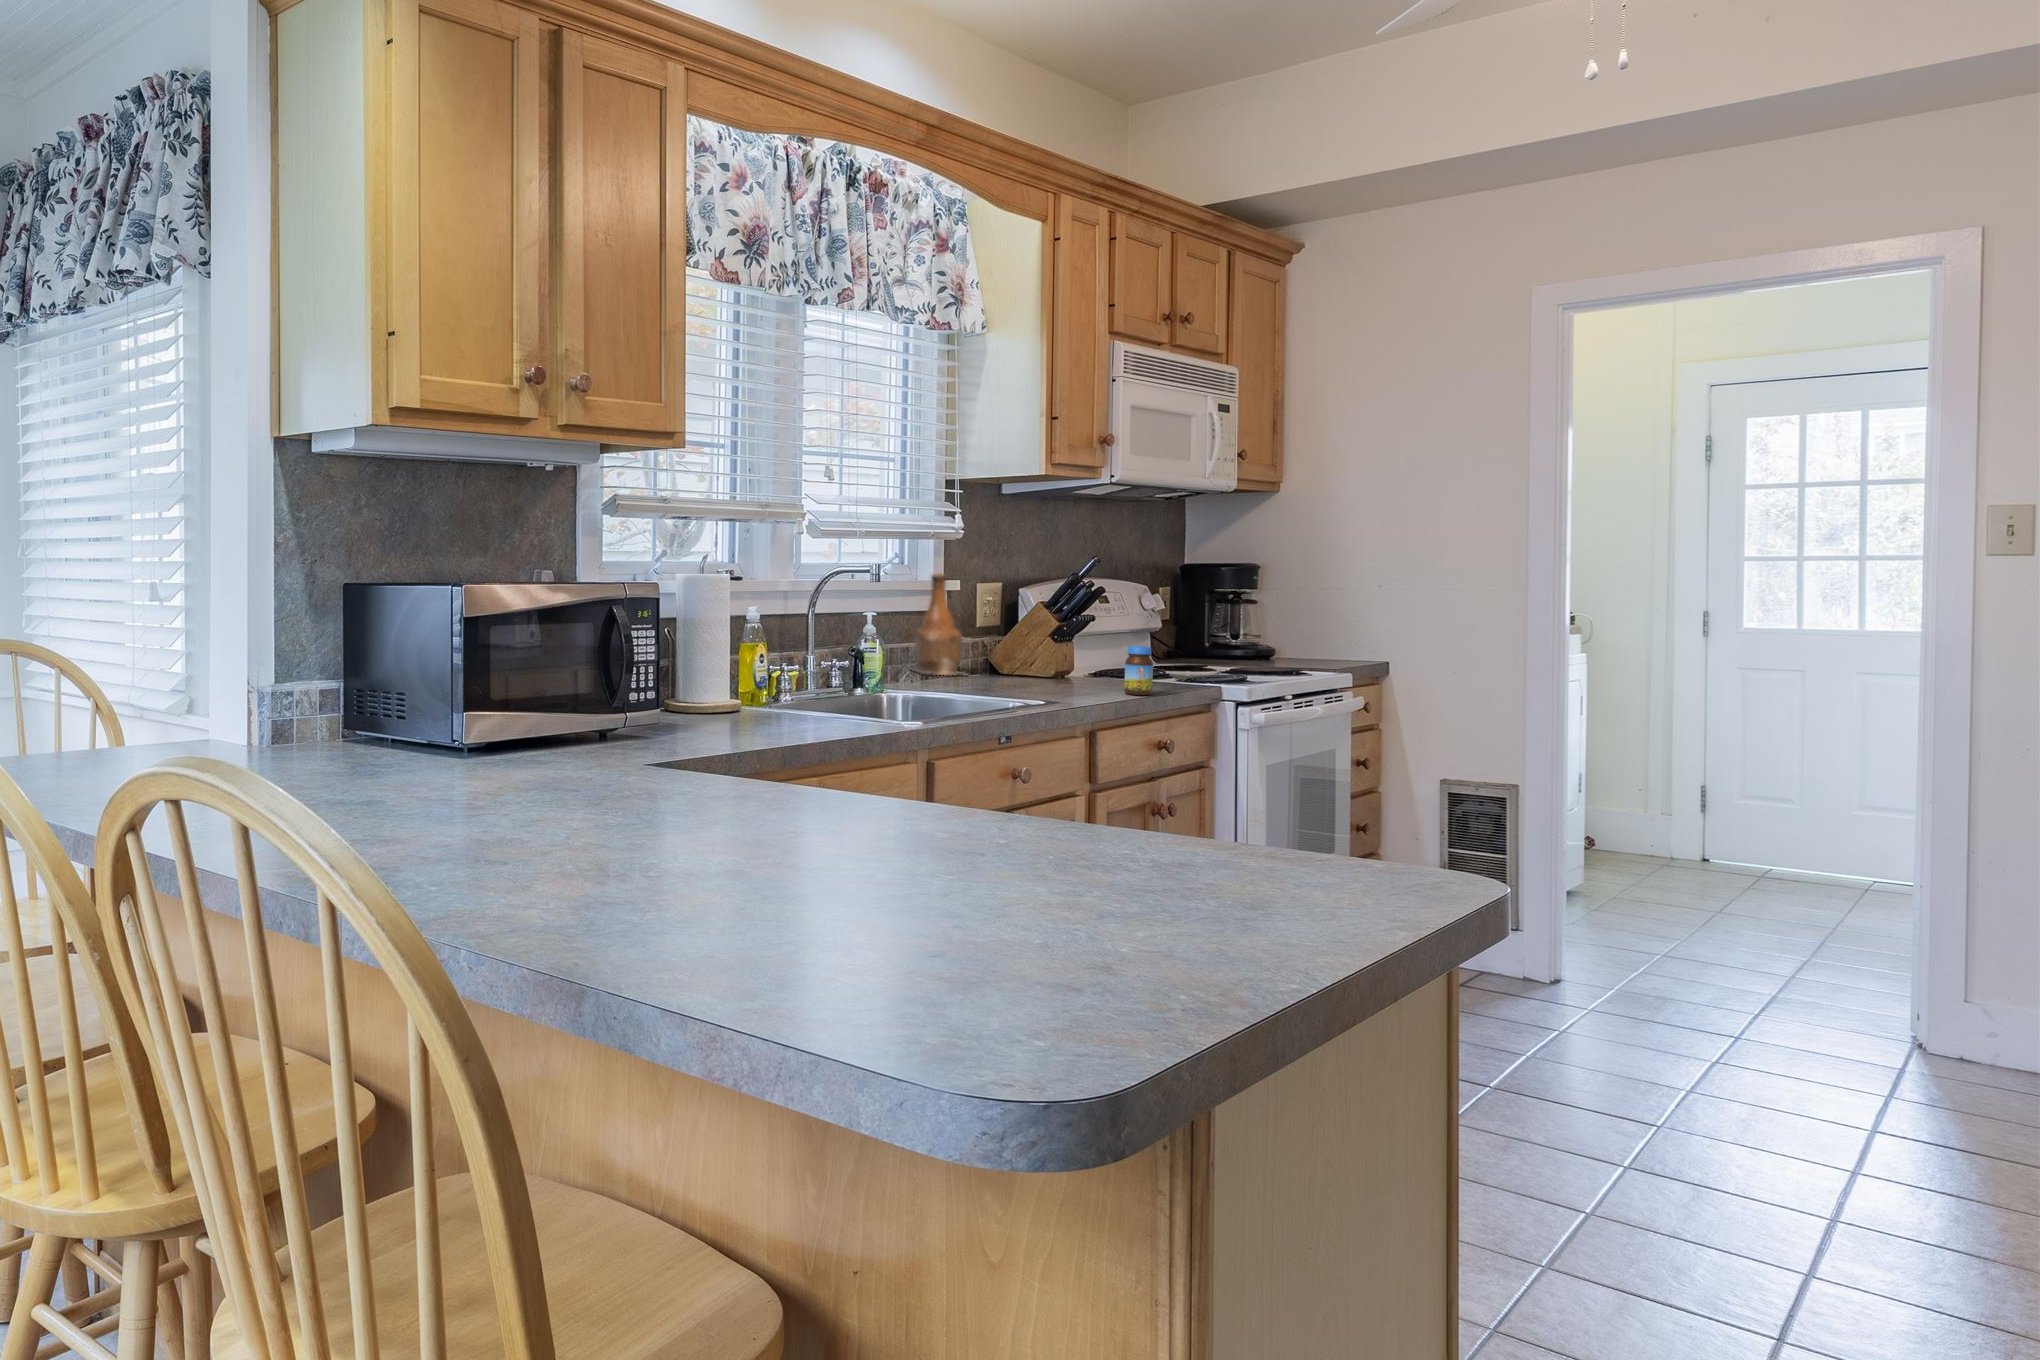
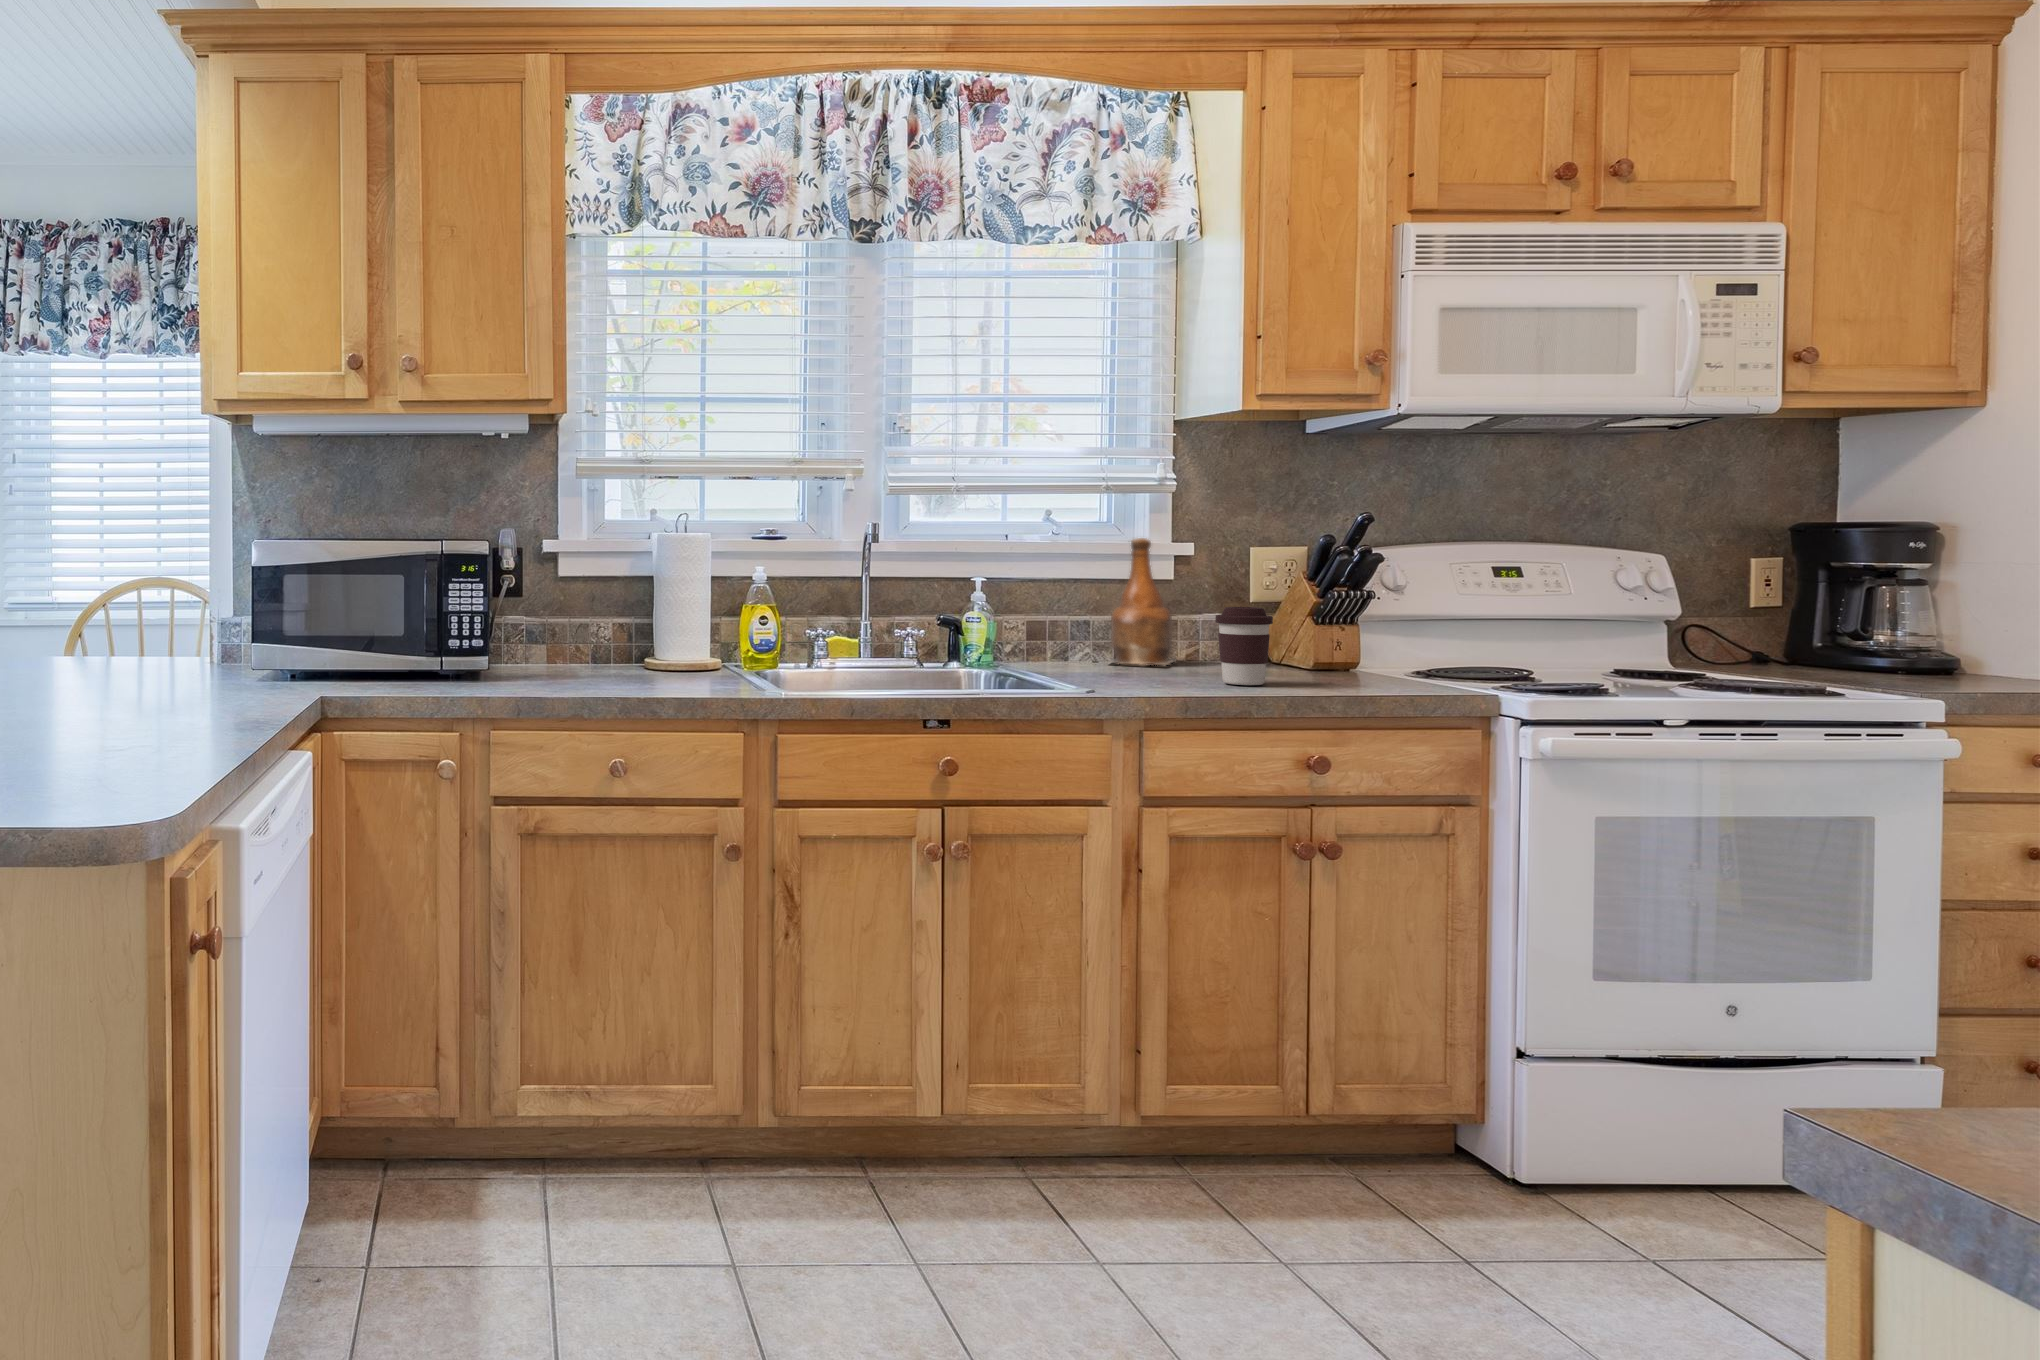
coffee cup: none [1052,629,1095,689] -> present [1215,607,1273,685]
jar: present [1124,646,1153,695] -> none [1291,629,1329,695]

